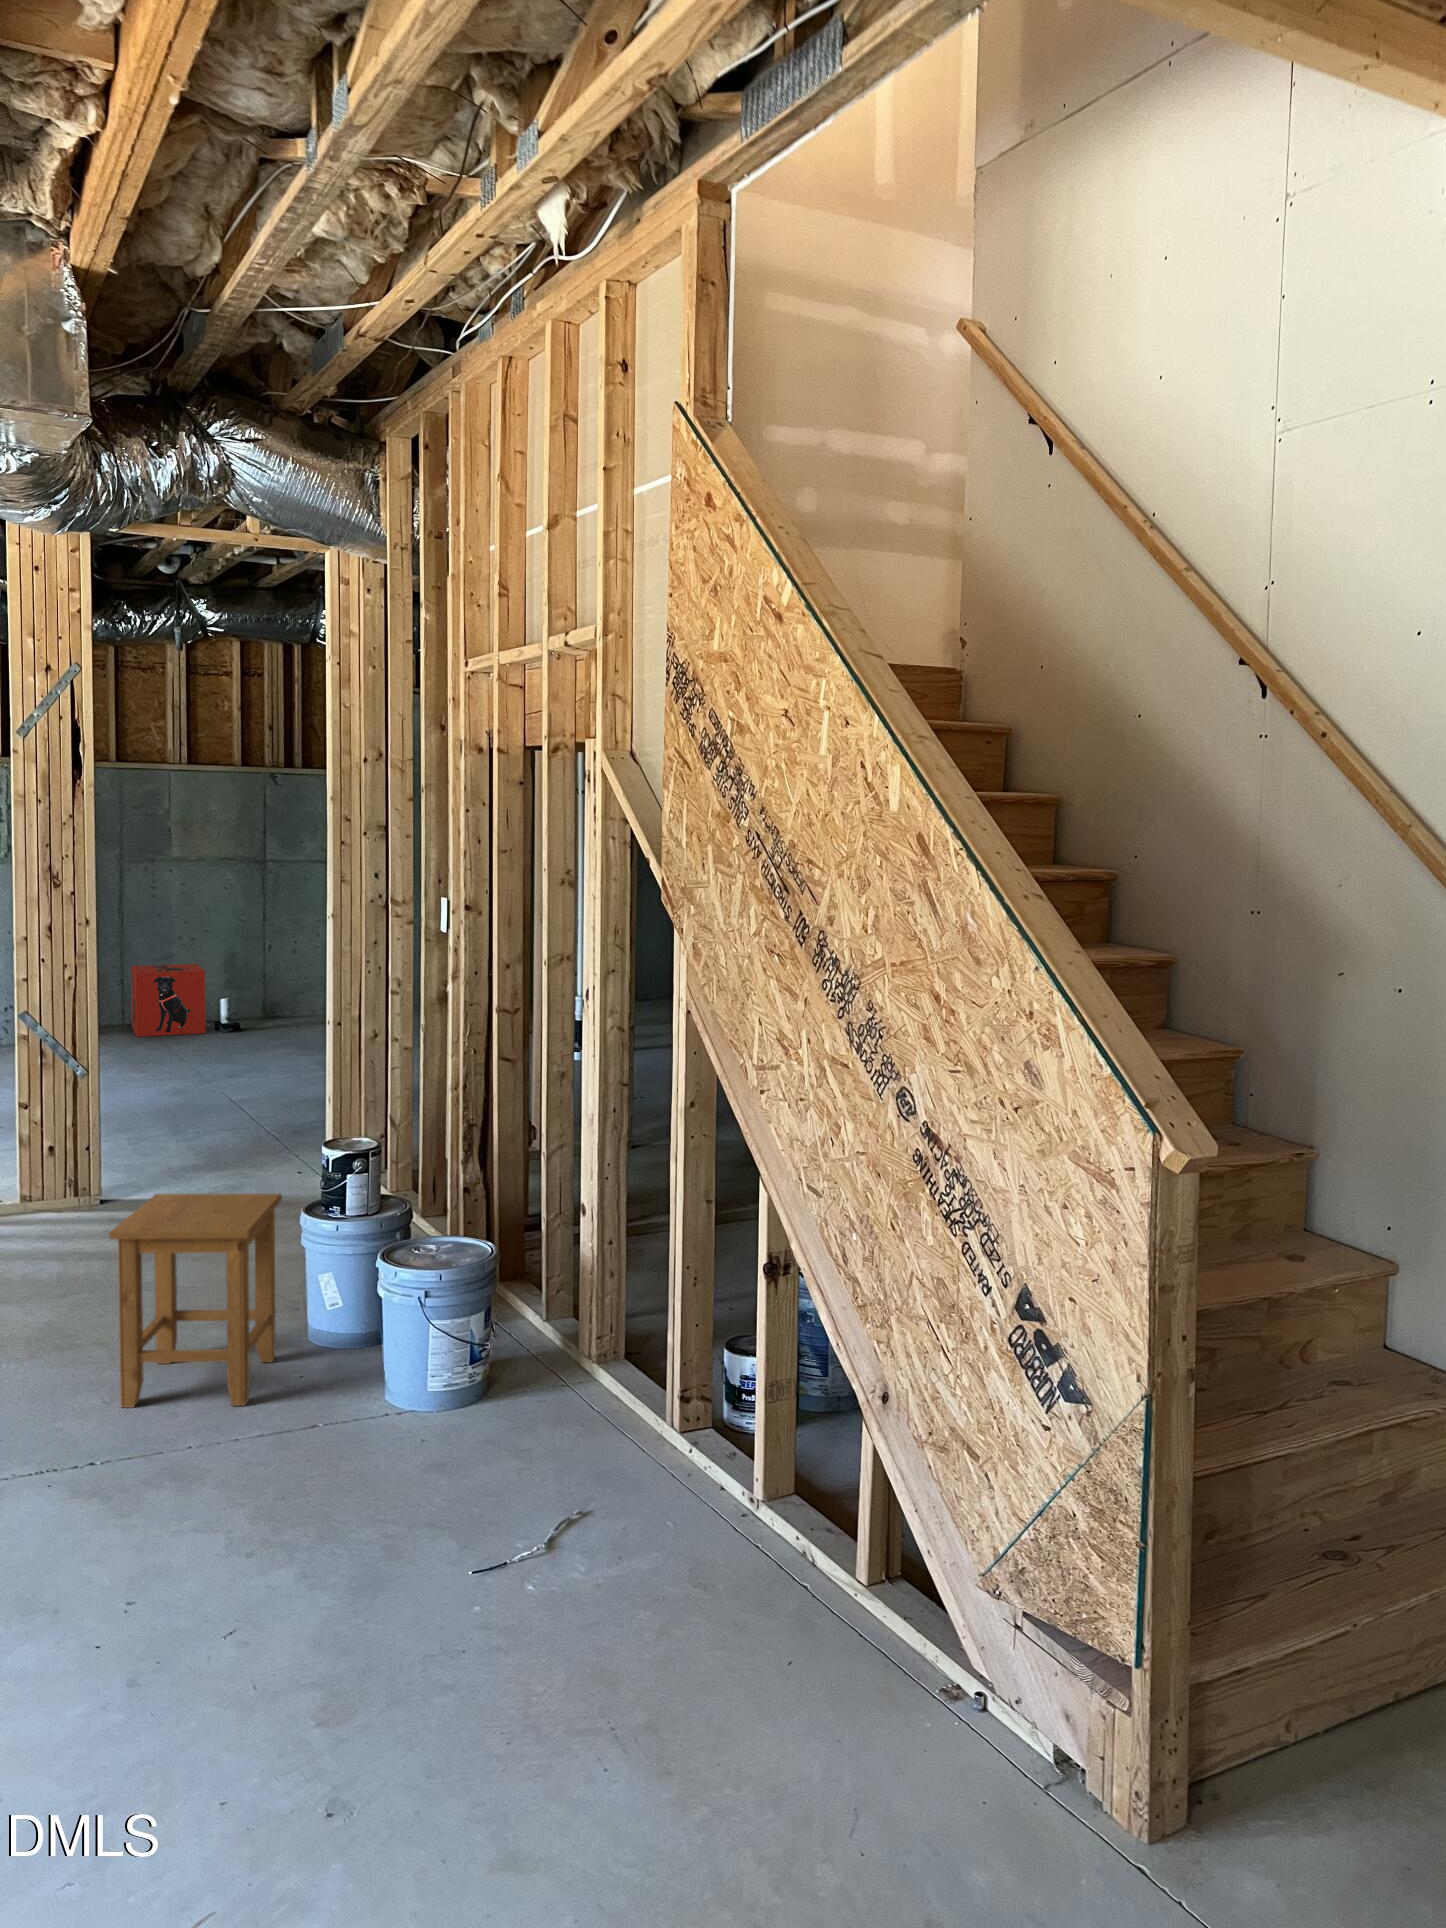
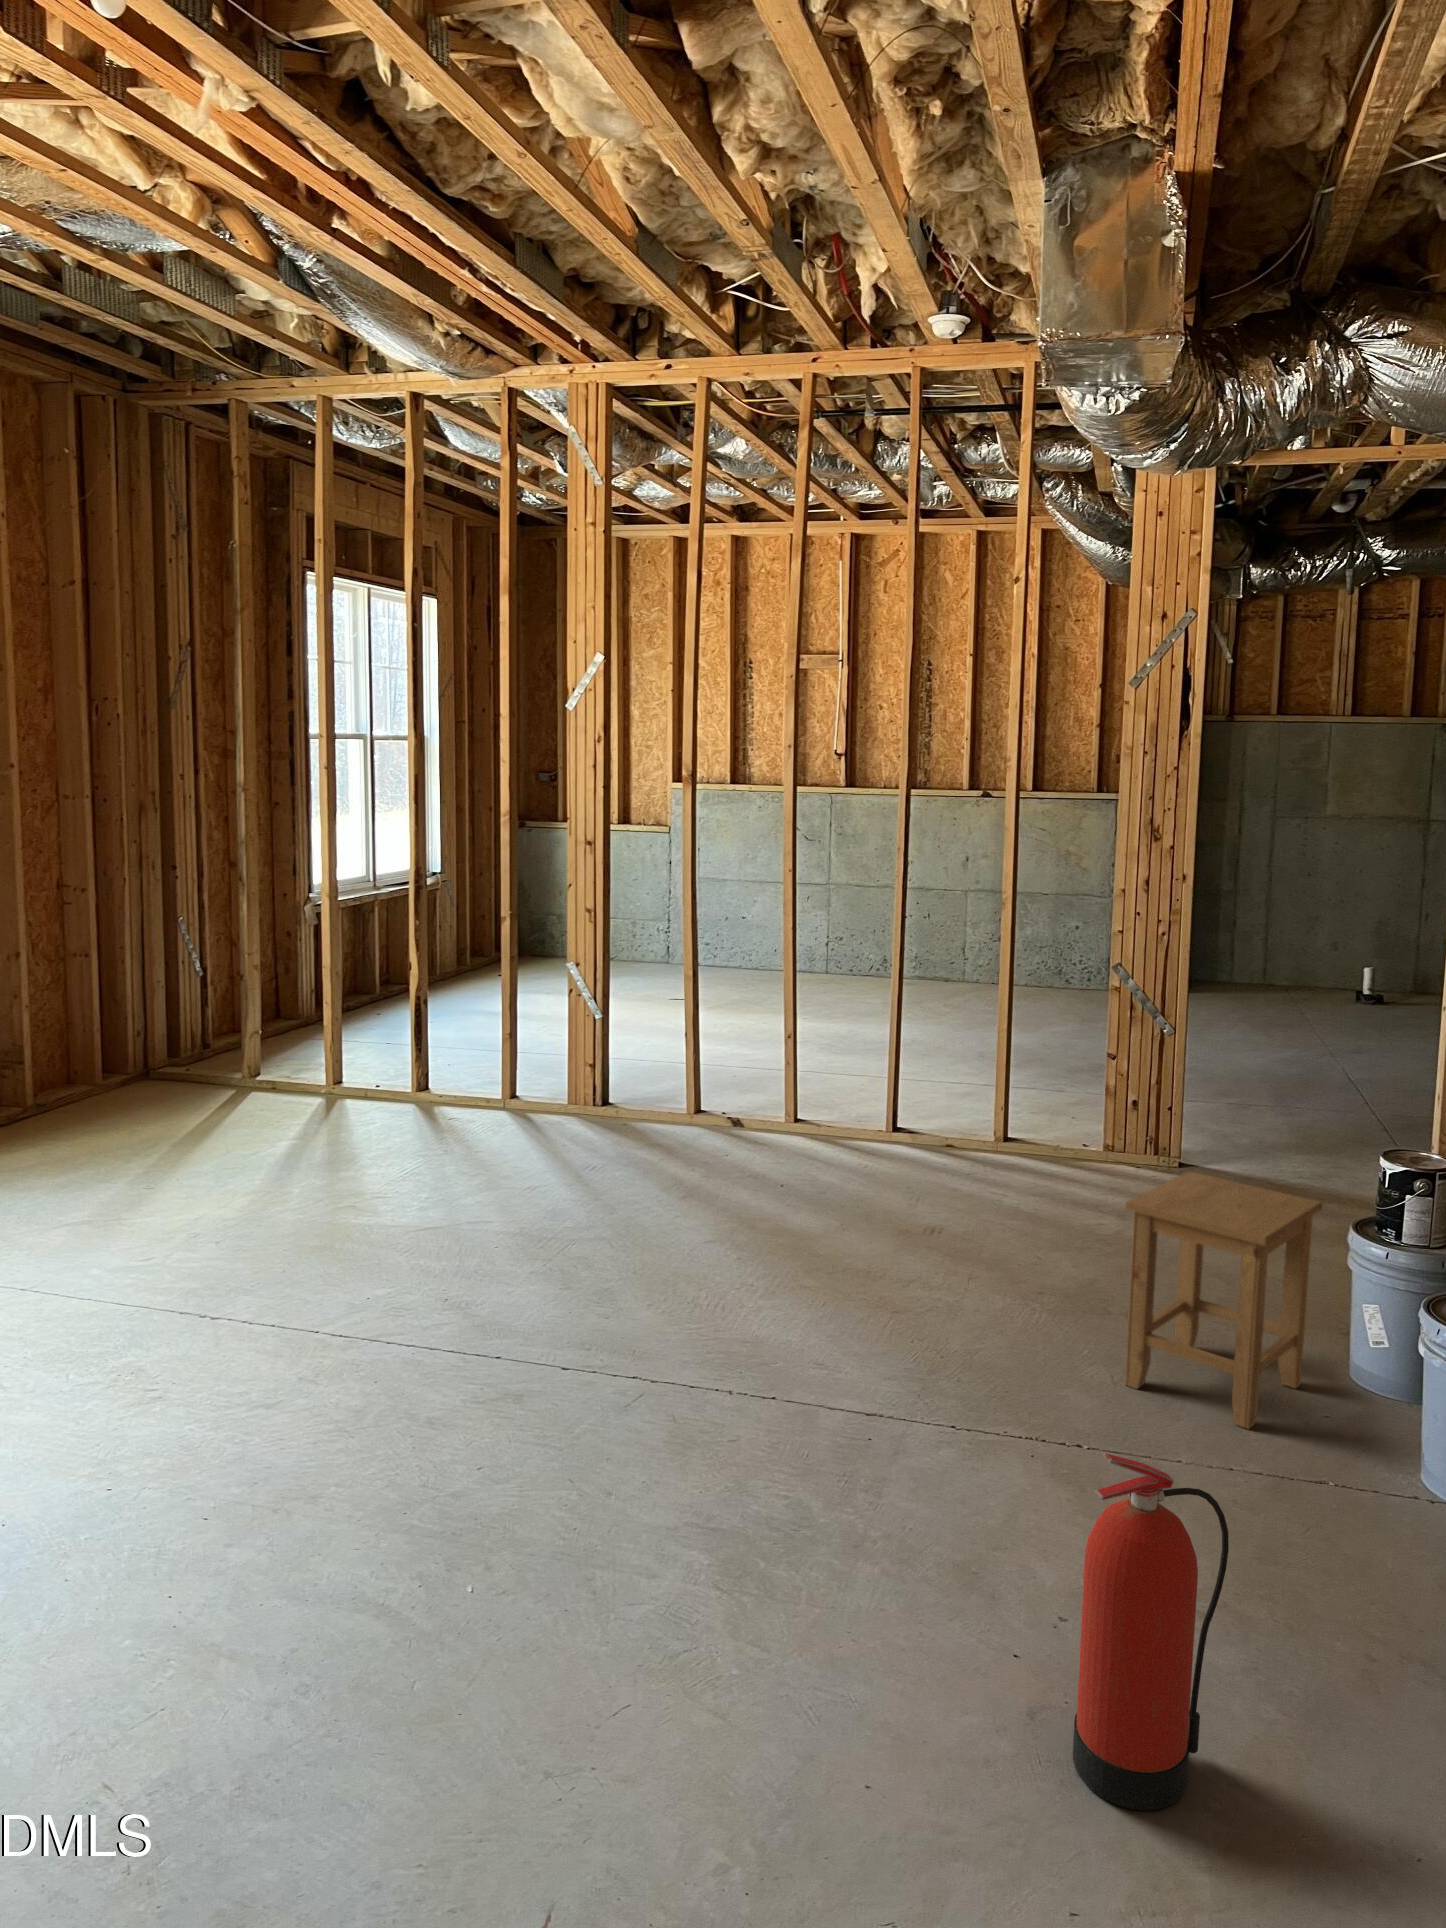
storage box: present [131,964,205,1037] -> none [1270,925,1347,1002]
fire extinguisher: none [185,1418,300,1720] -> present [1073,1453,1229,1810]

